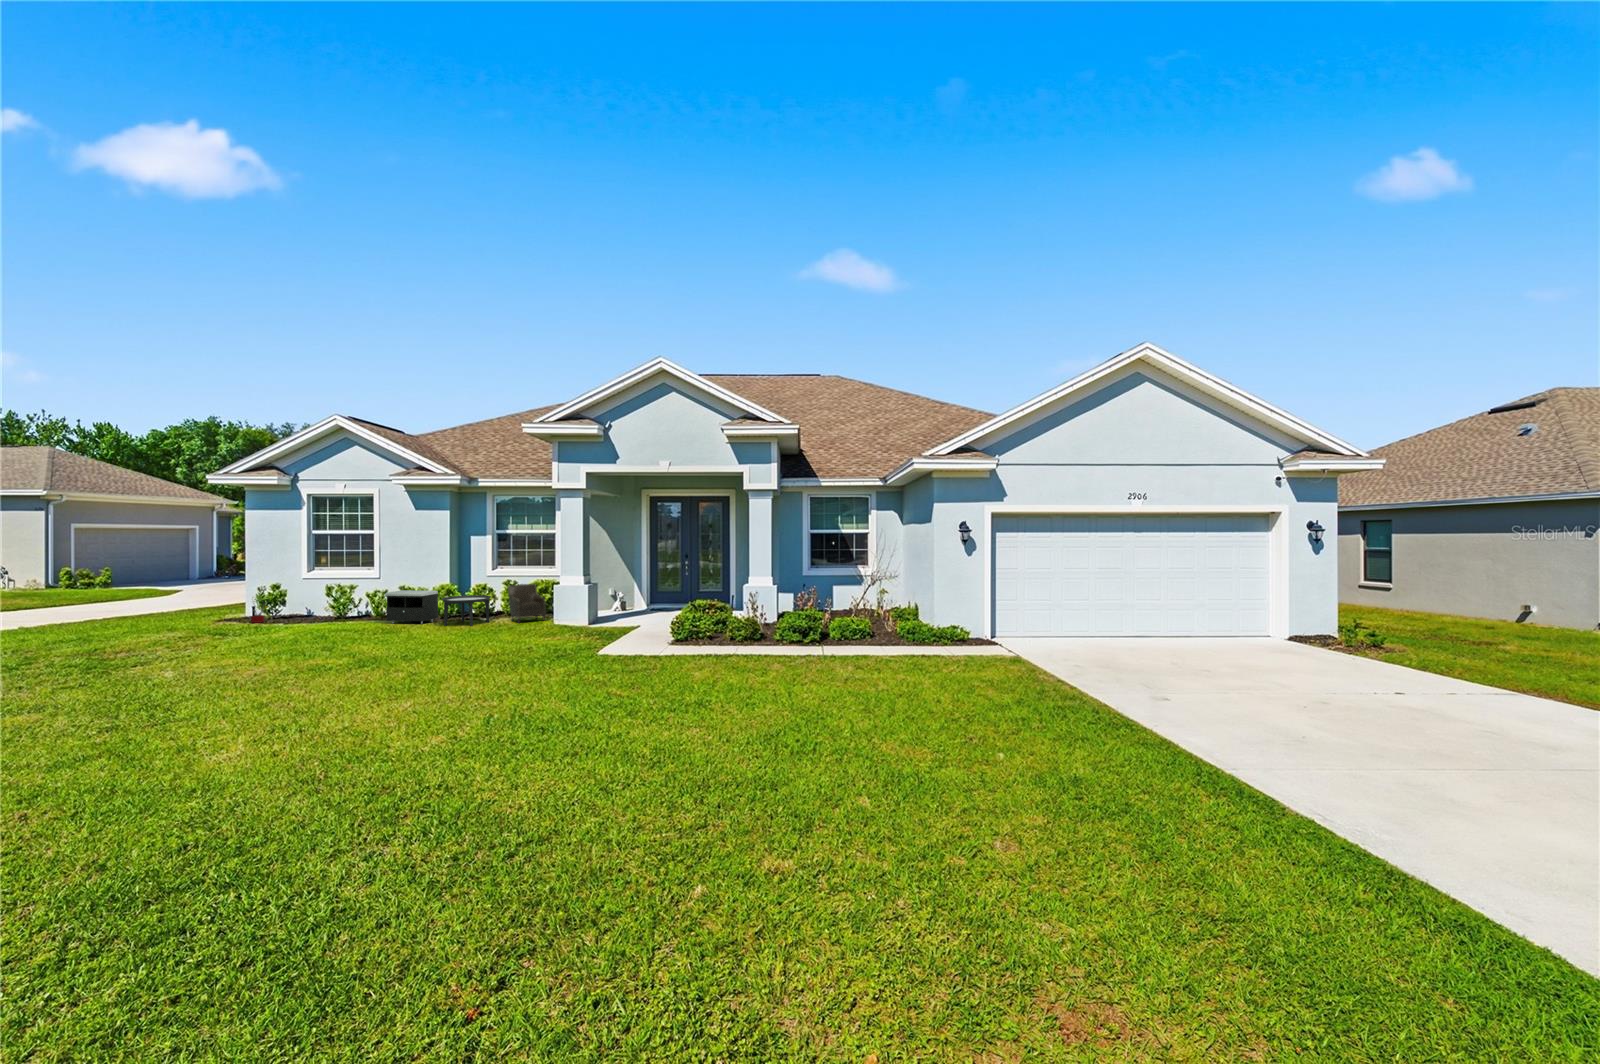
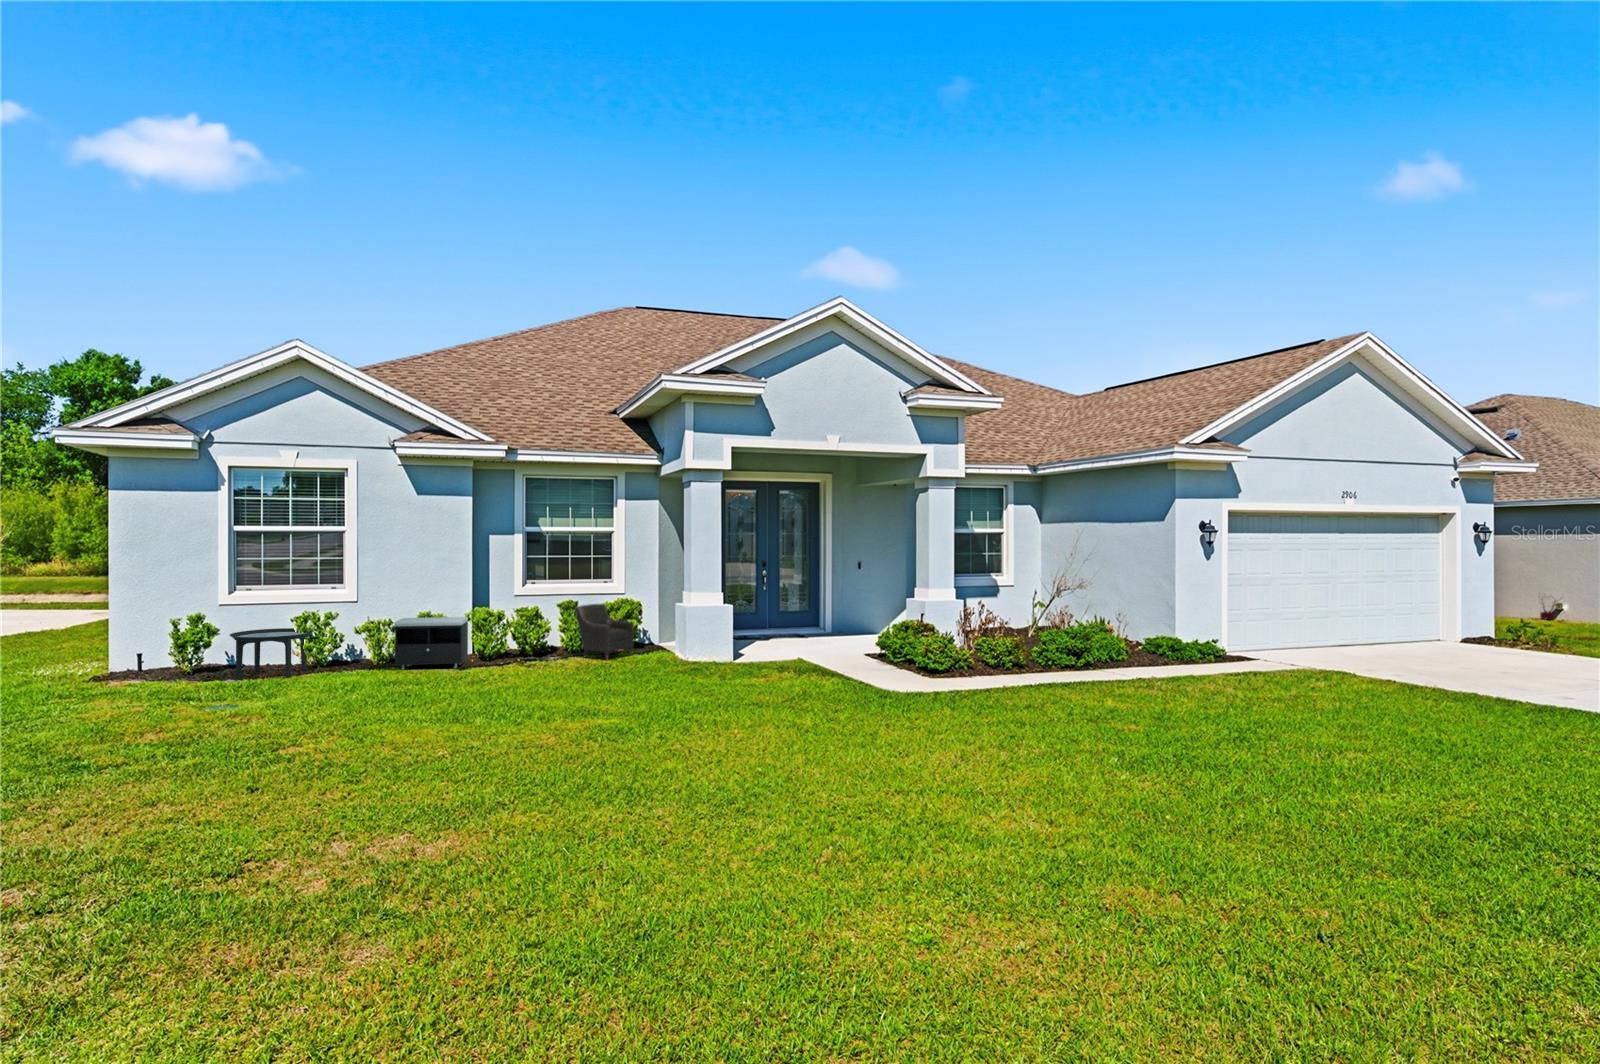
round table: present [442,595,491,626] -> present [230,628,314,679]
decorative plant: present [251,603,268,623] -> present [1540,601,1562,620]

